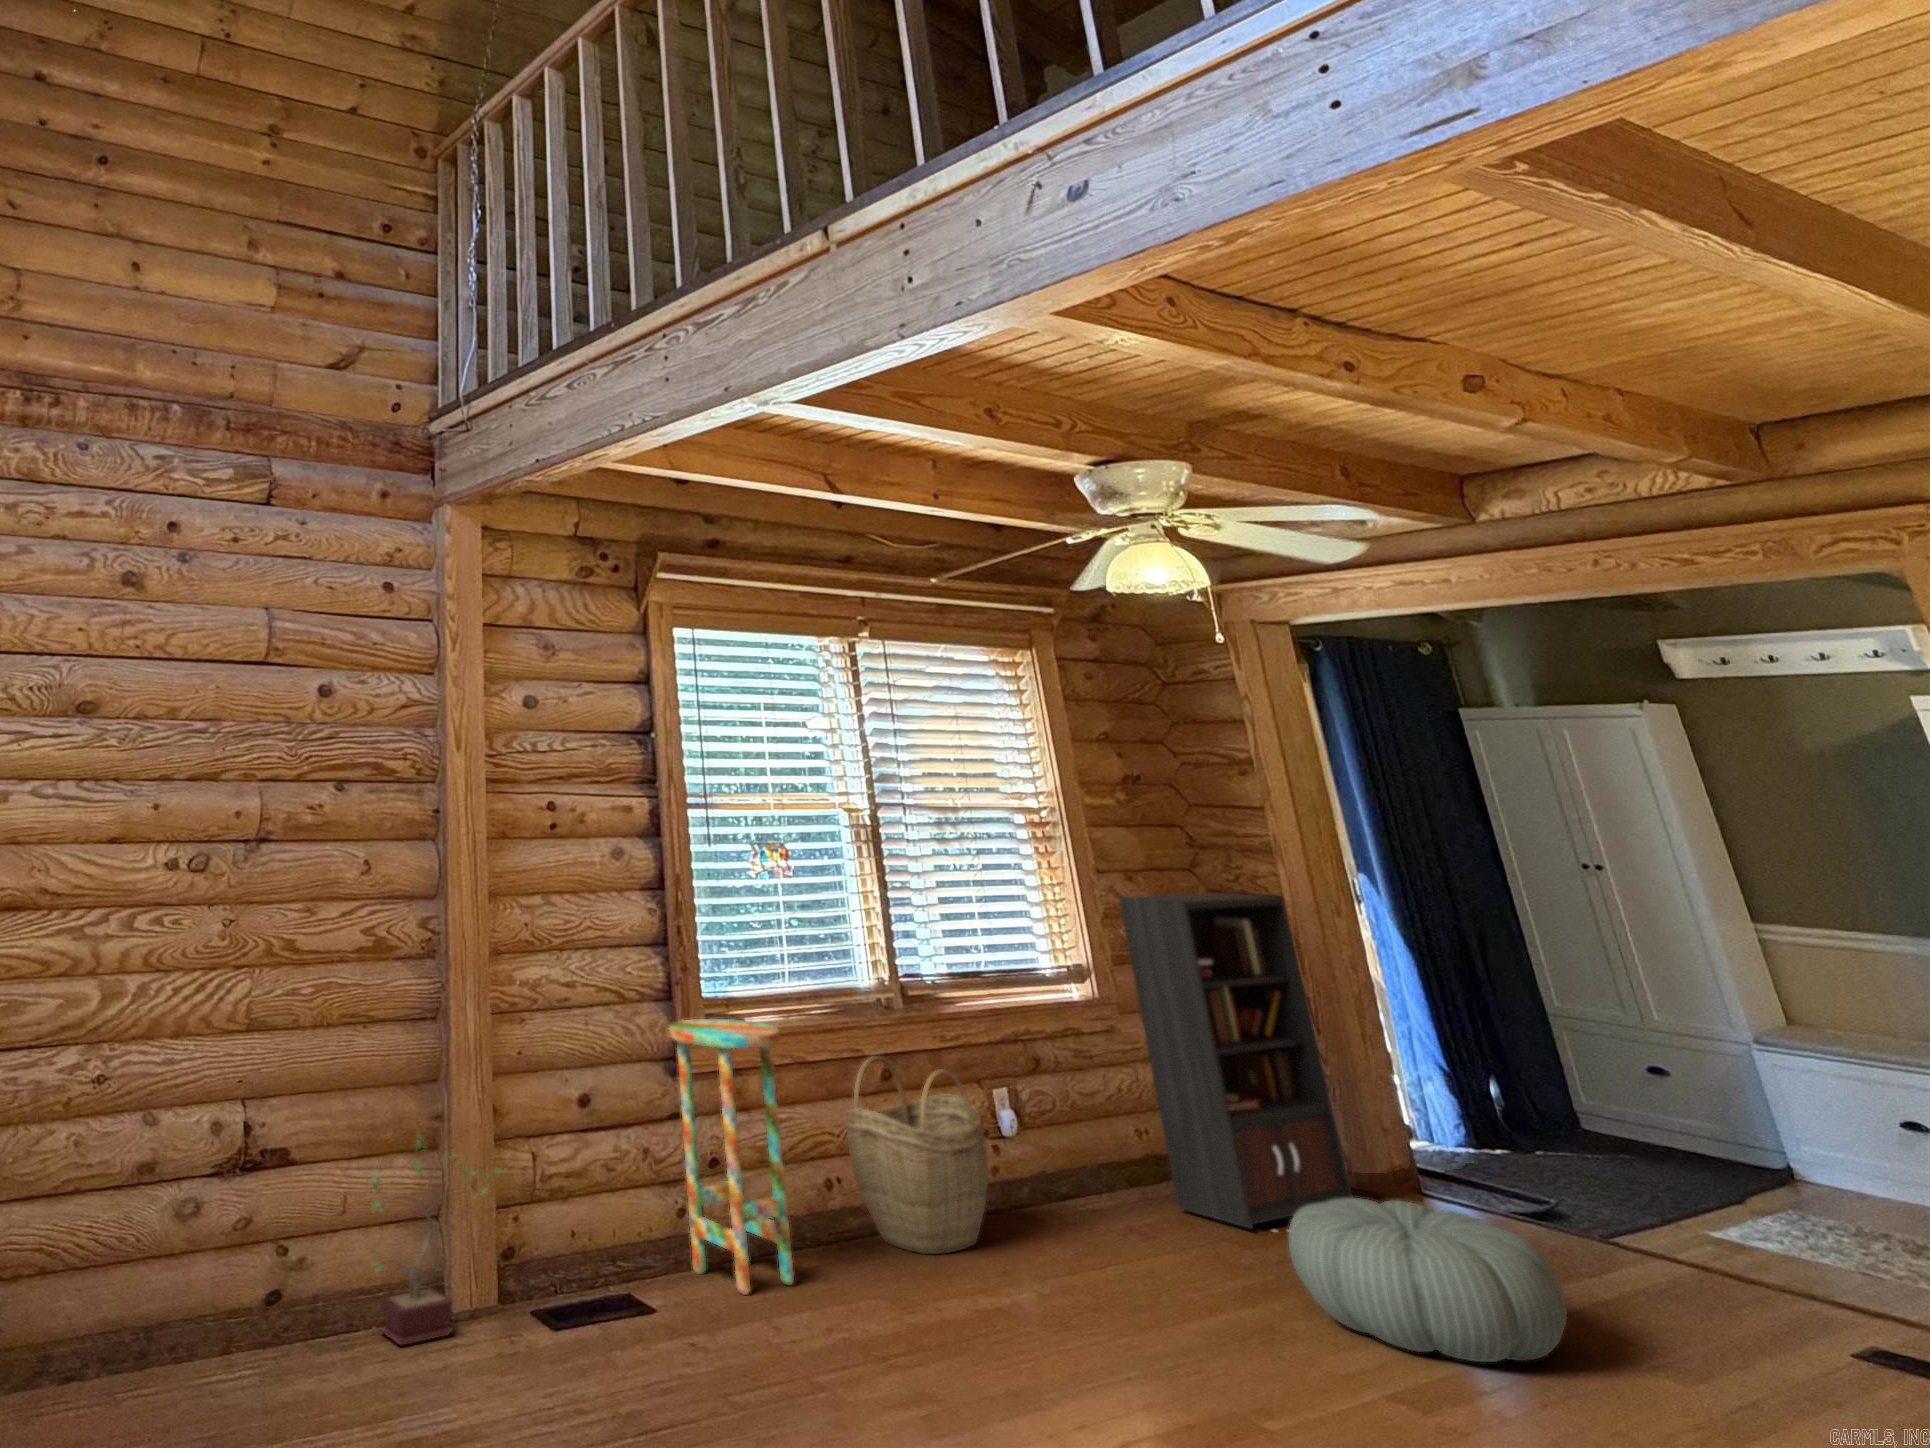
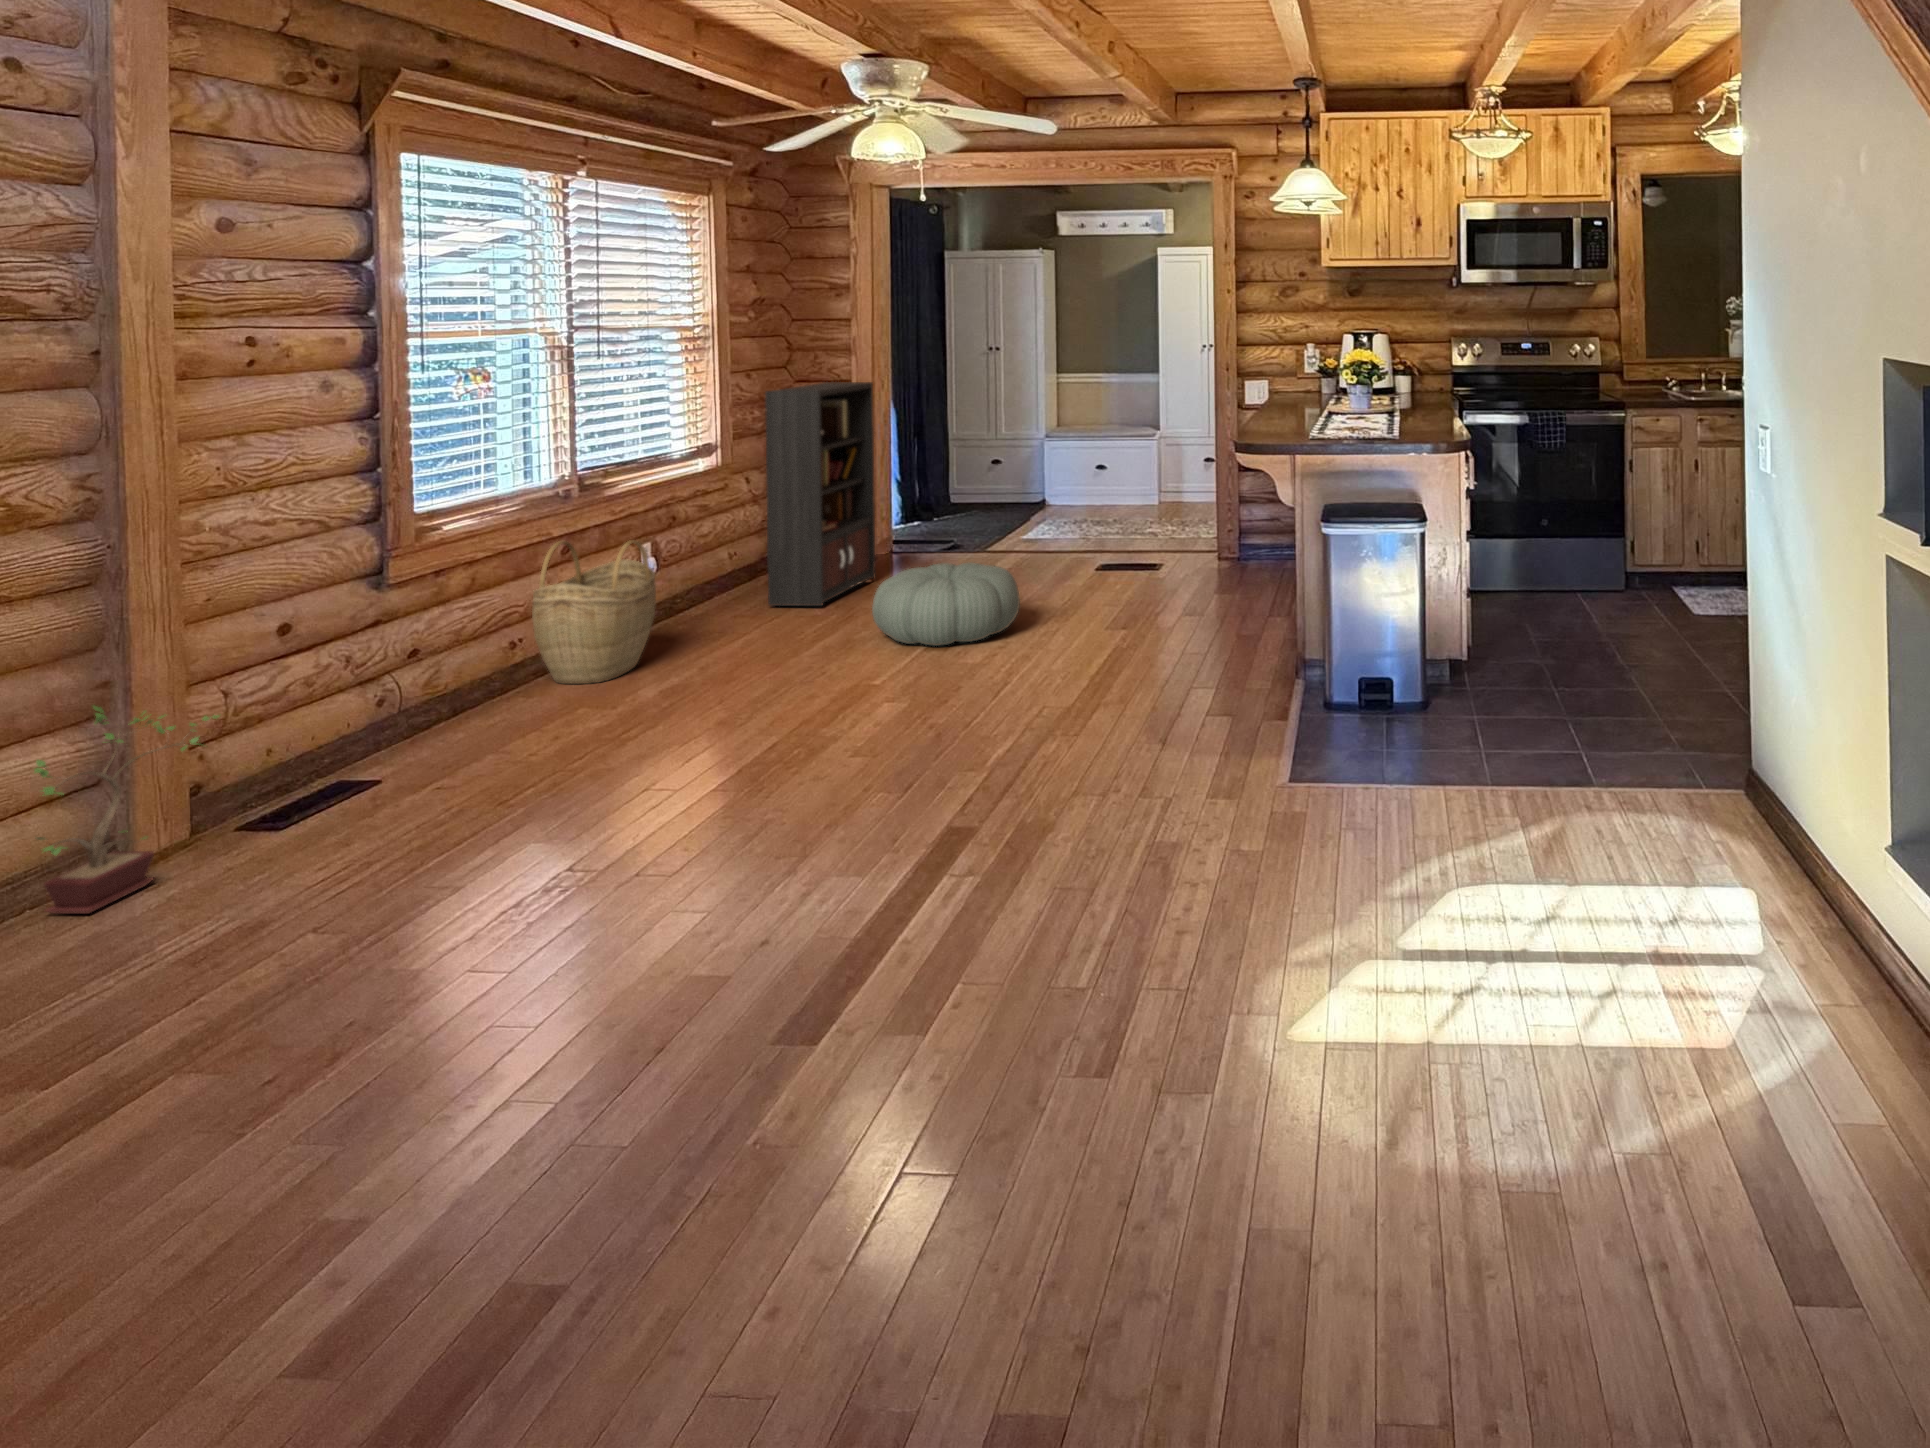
side table: present [669,1019,794,1295] -> none [382,529,510,754]

